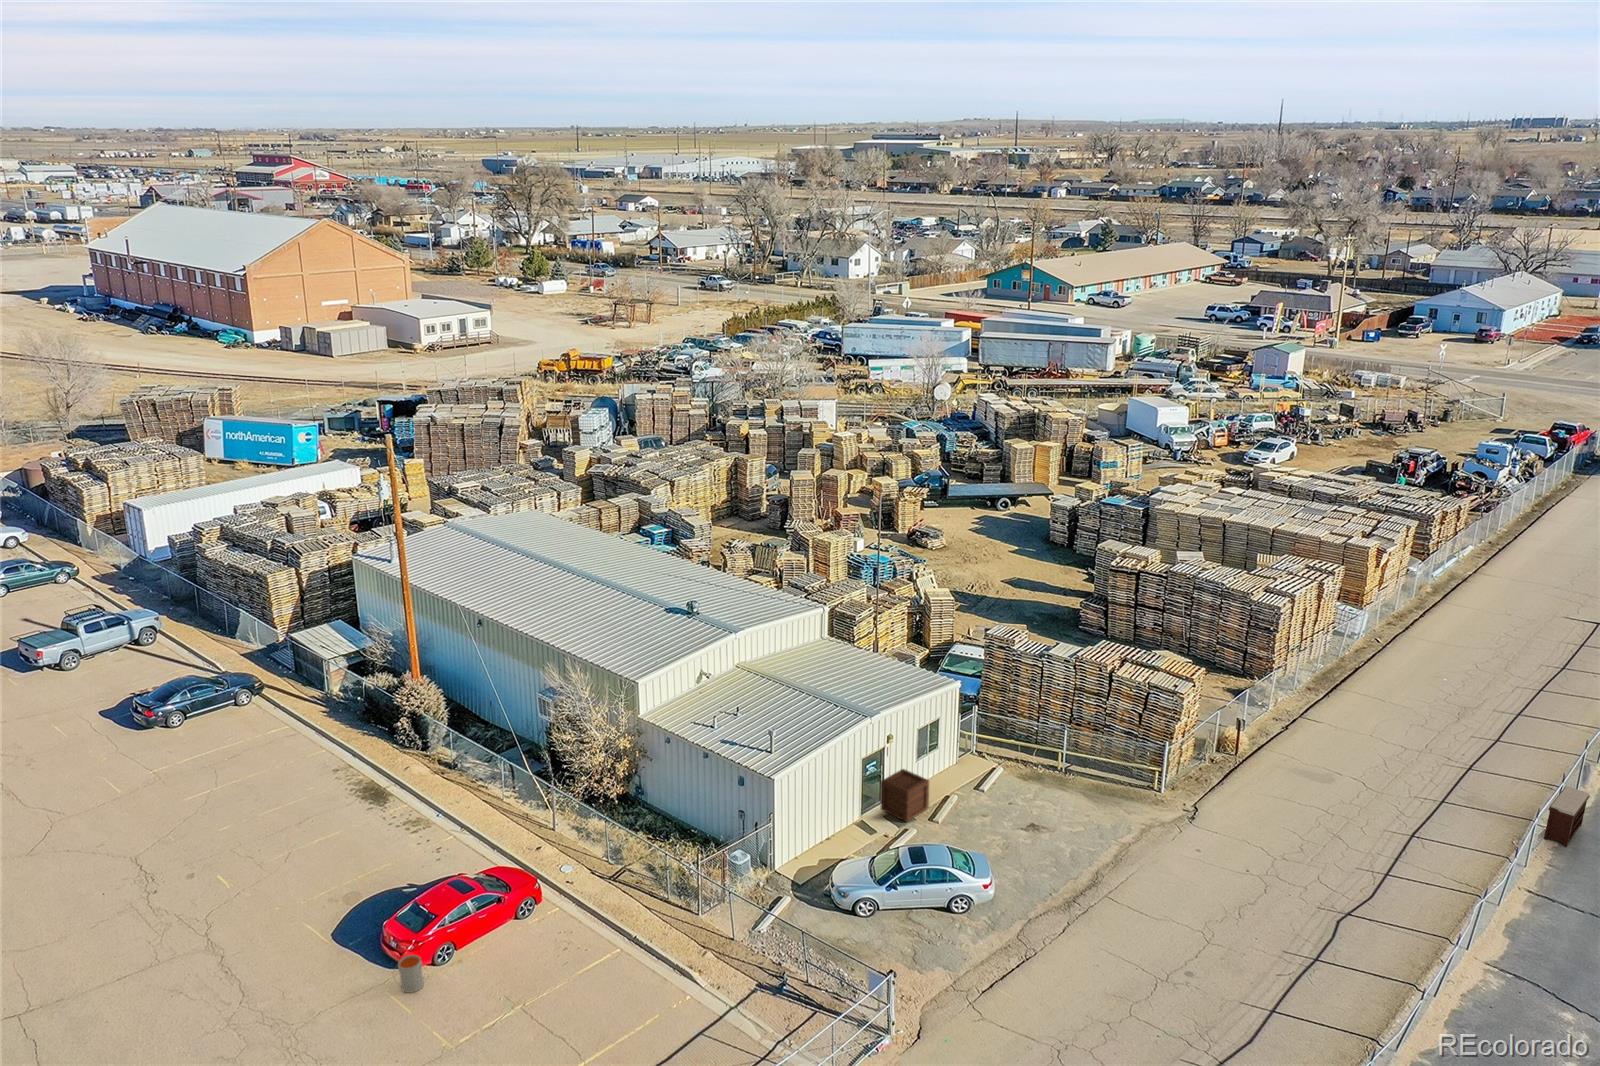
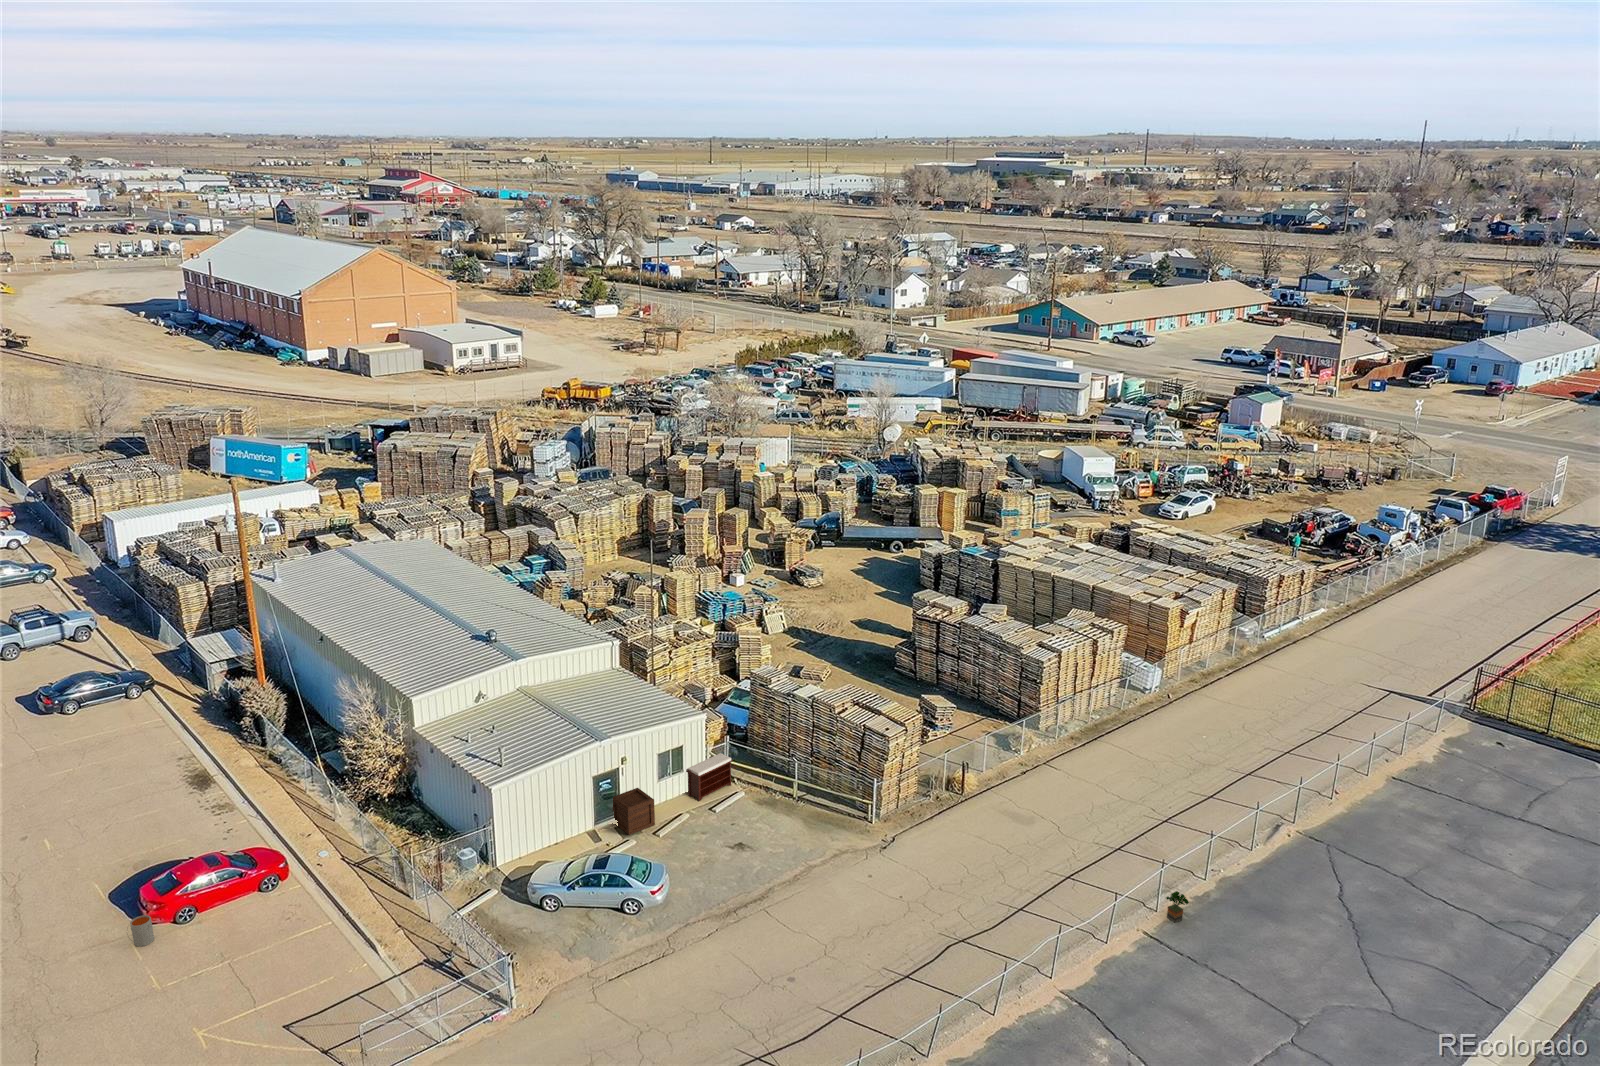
bench: present [1544,786,1590,847] -> present [686,753,733,801]
potted tree: none [1532,840,1560,875] -> present [1166,891,1189,923]

